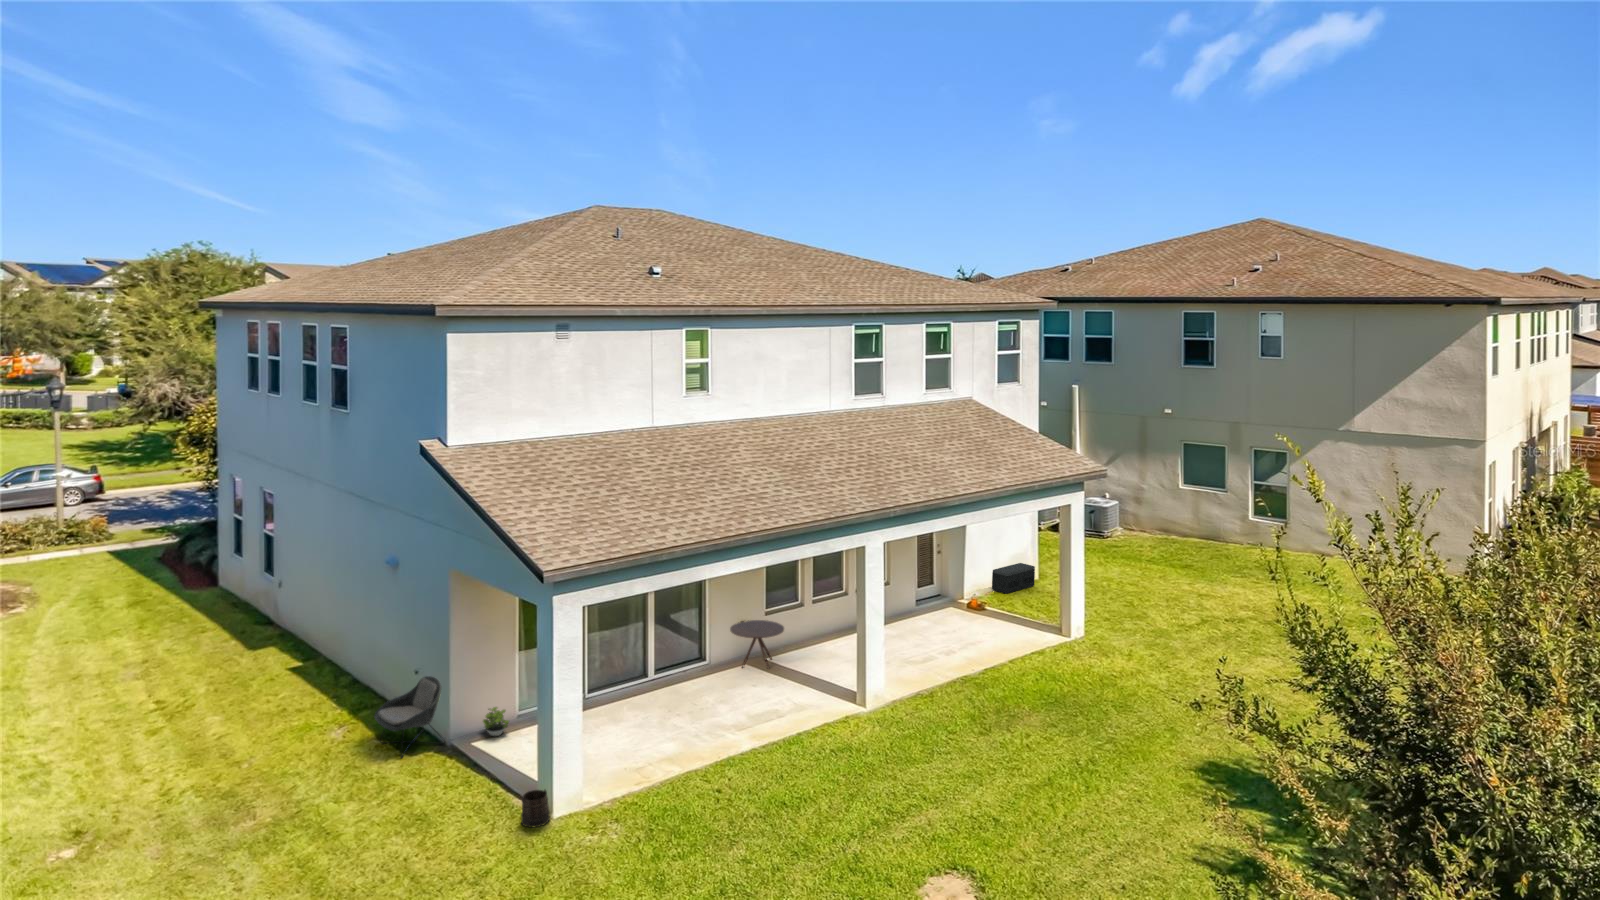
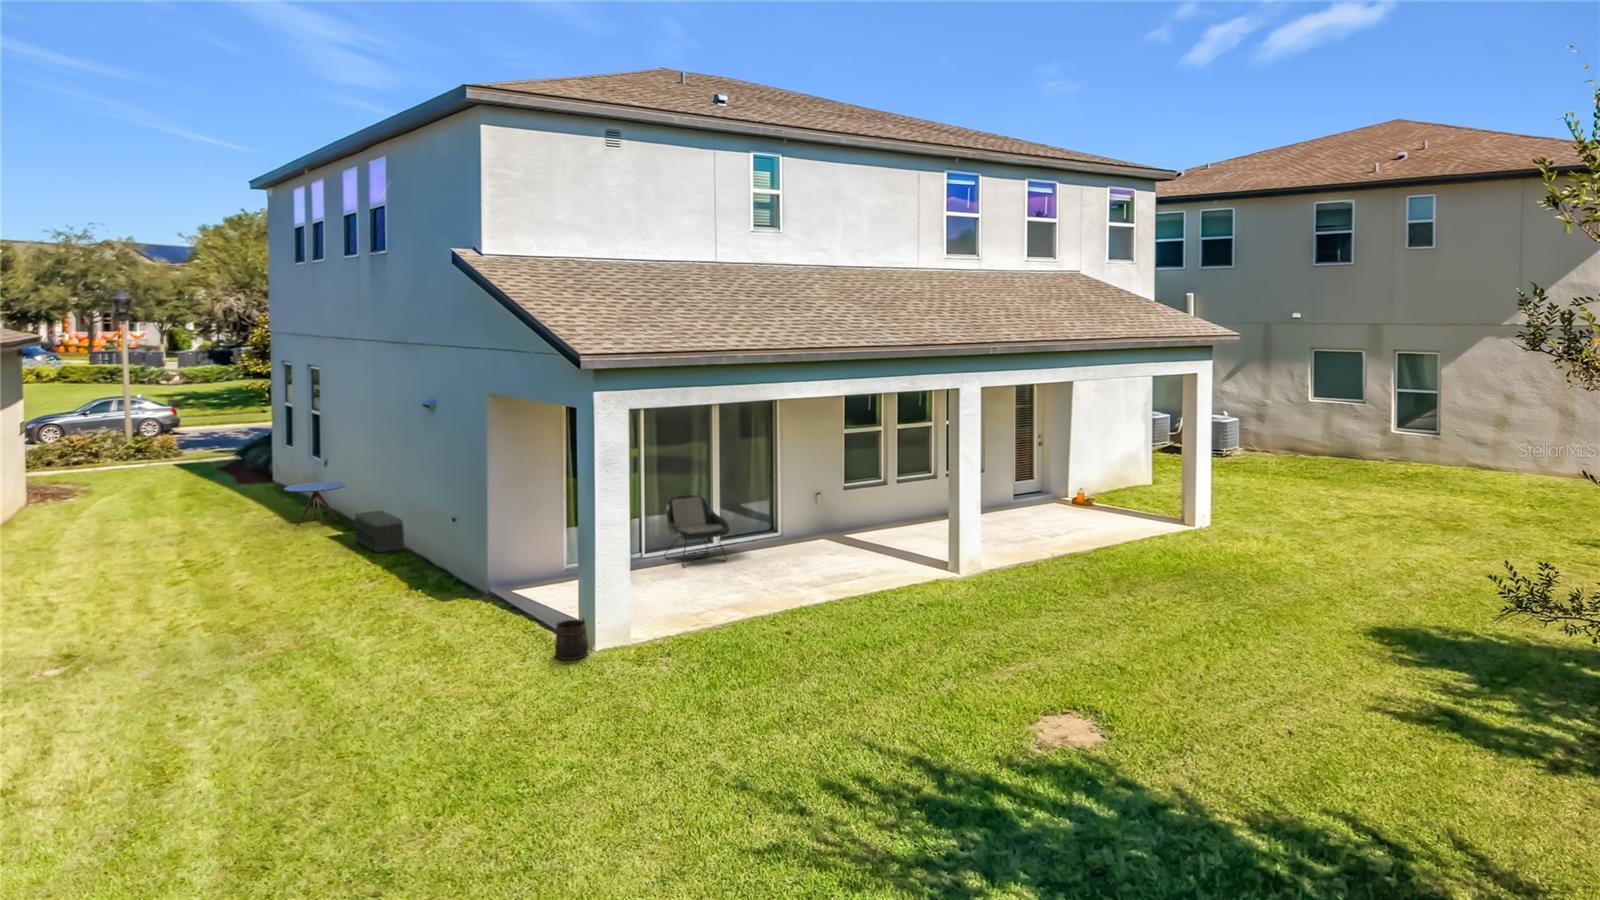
storage bench: present [992,563,1035,594] -> present [355,511,404,553]
round table: present [730,620,784,668] -> present [284,482,346,526]
lounge chair: present [375,676,444,758] -> present [666,495,730,568]
potted plant: present [483,707,509,736] -> none [523,558,553,590]

